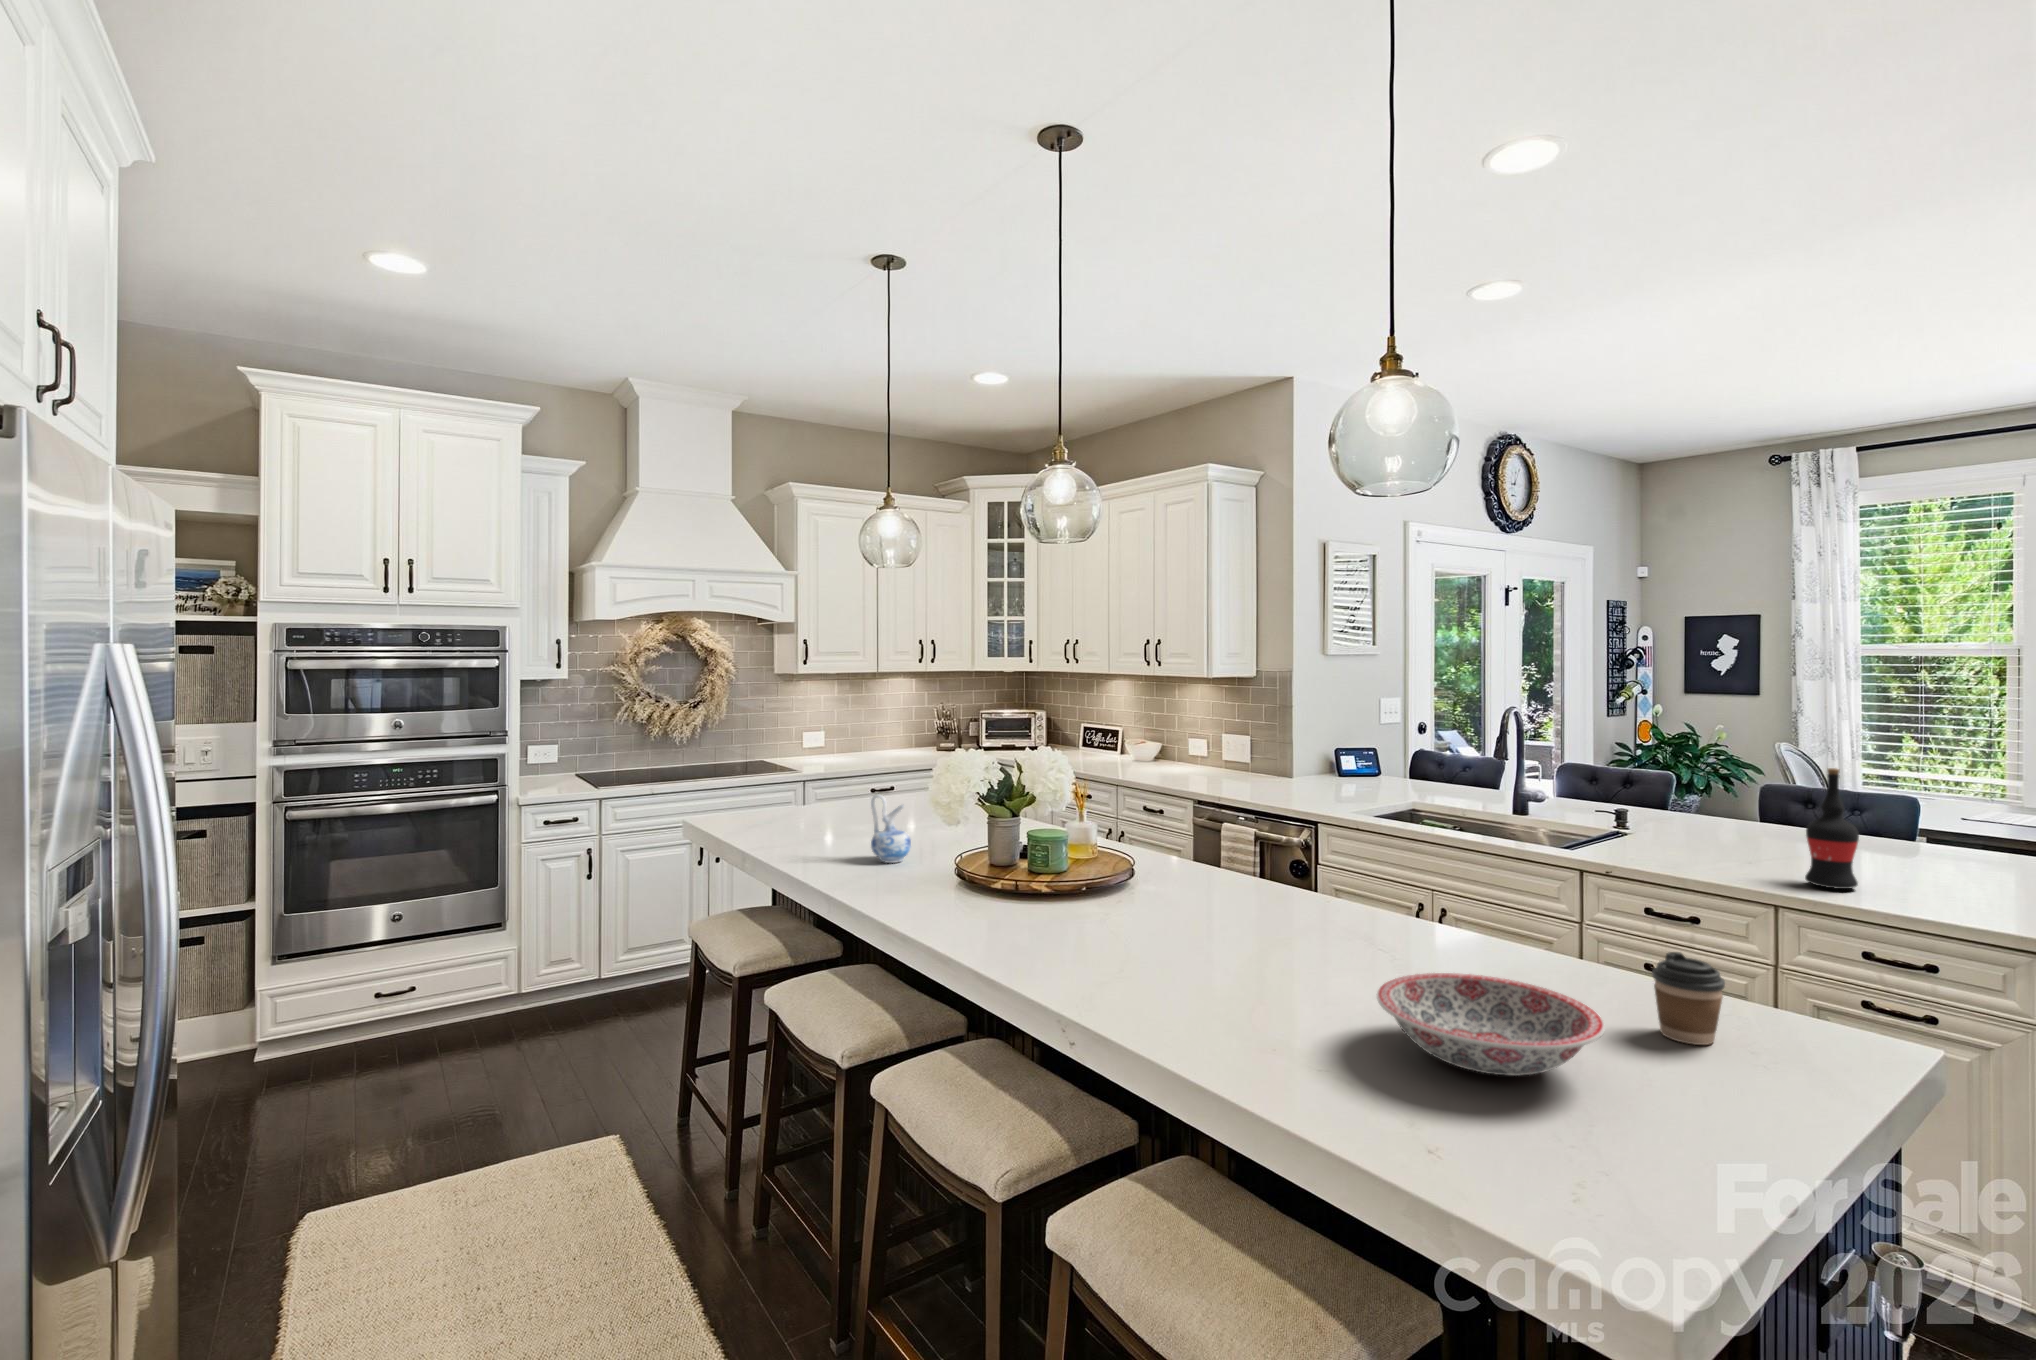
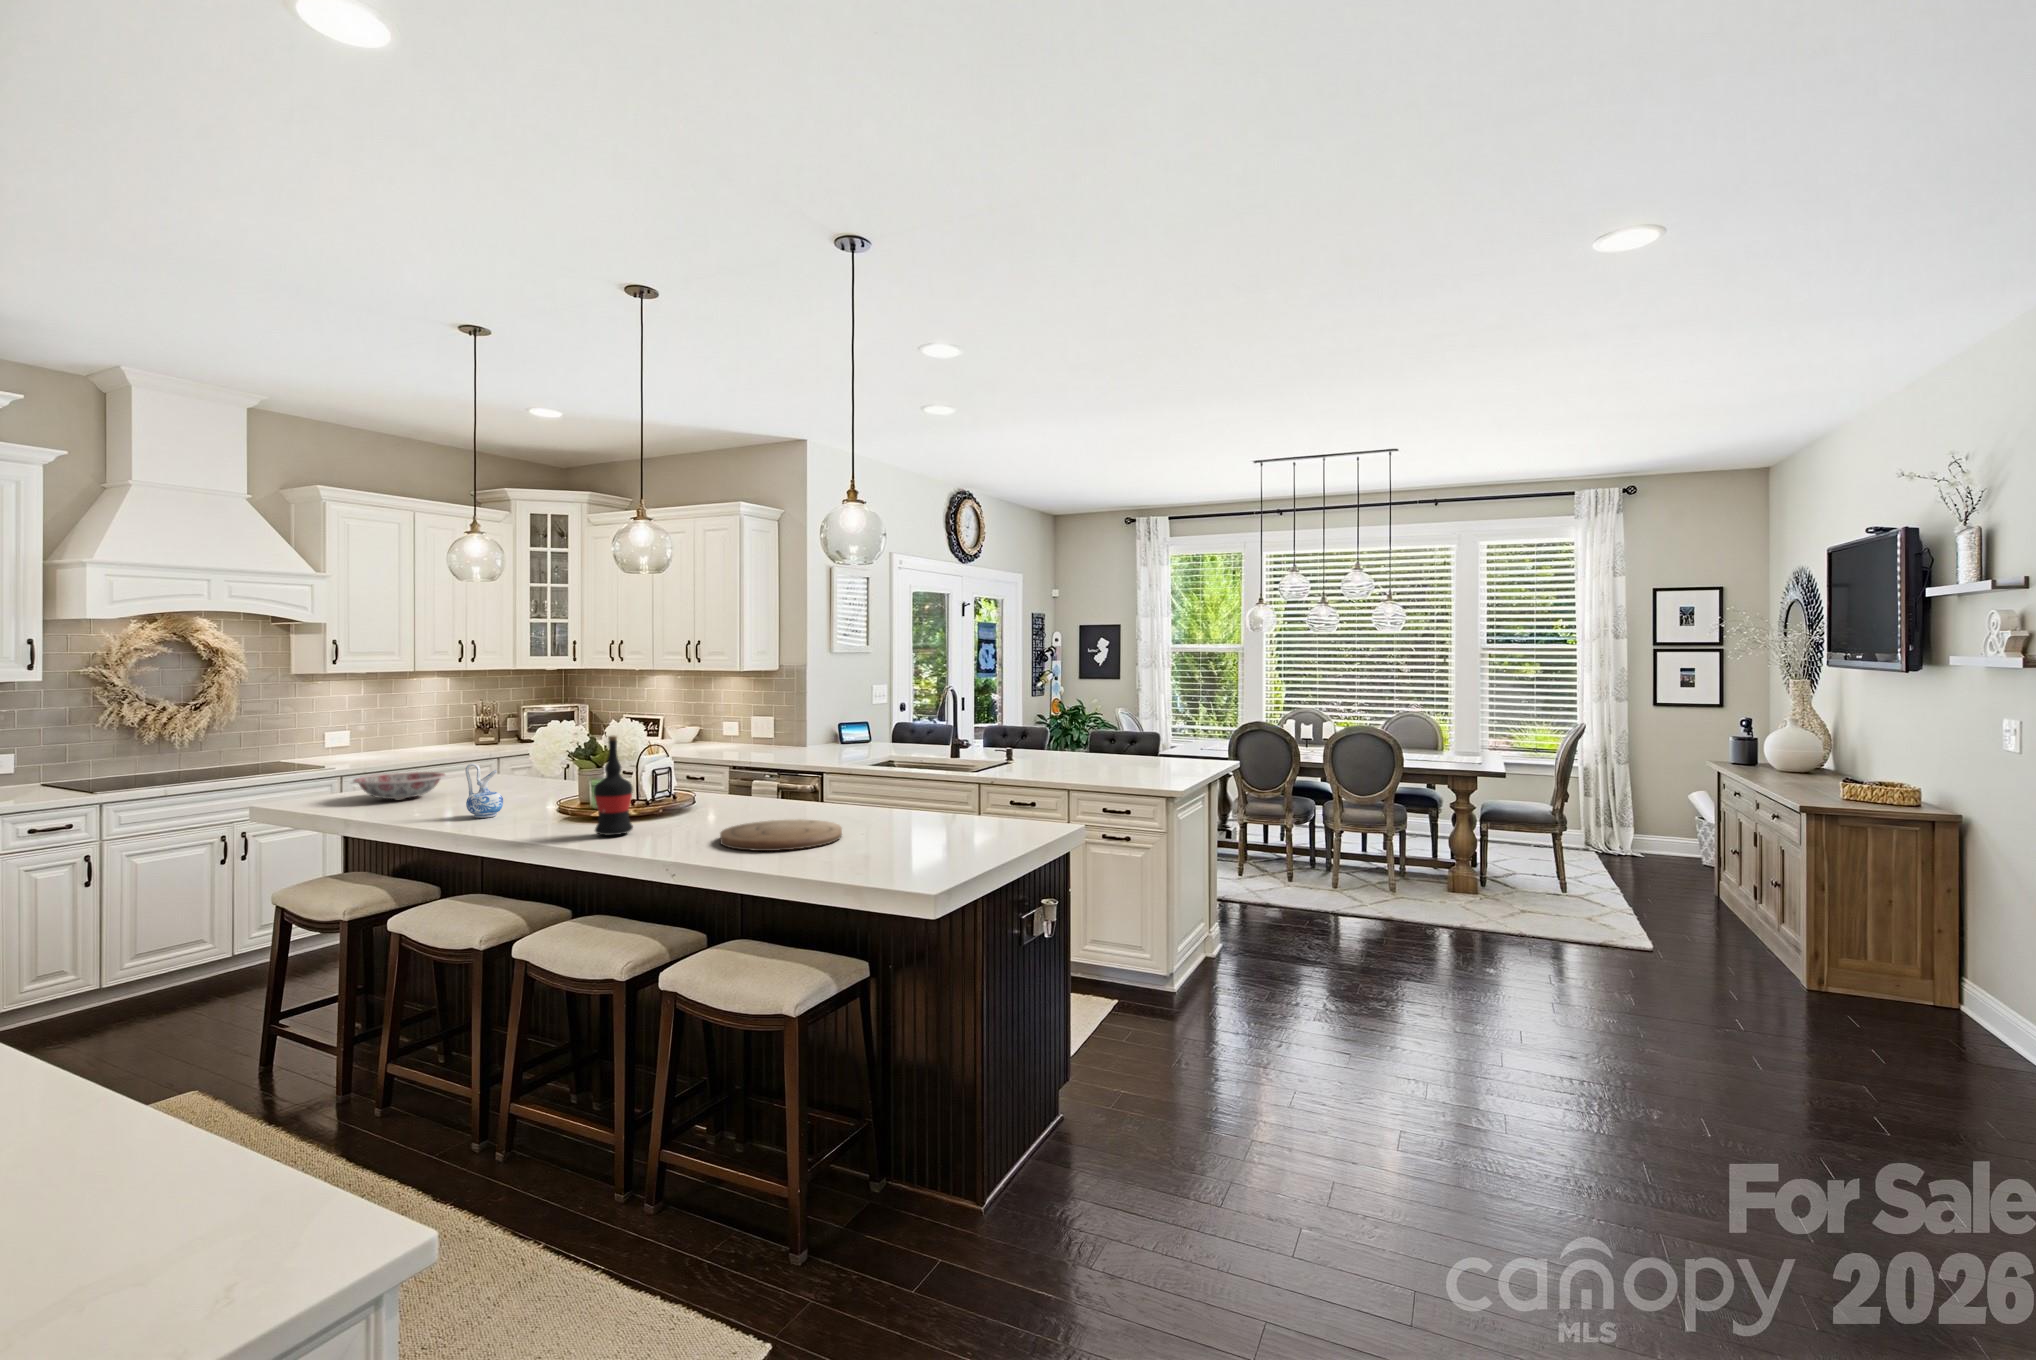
wine bottle: present [1805,768,1859,889] -> present [594,736,633,835]
cutting board: none [1161,920,1354,991] -> present [720,819,842,851]
coffee cup: present [1652,952,1725,1045] -> none [991,800,1022,845]
ceramic bowl: present [1377,973,1605,1076] -> present [354,772,445,799]

